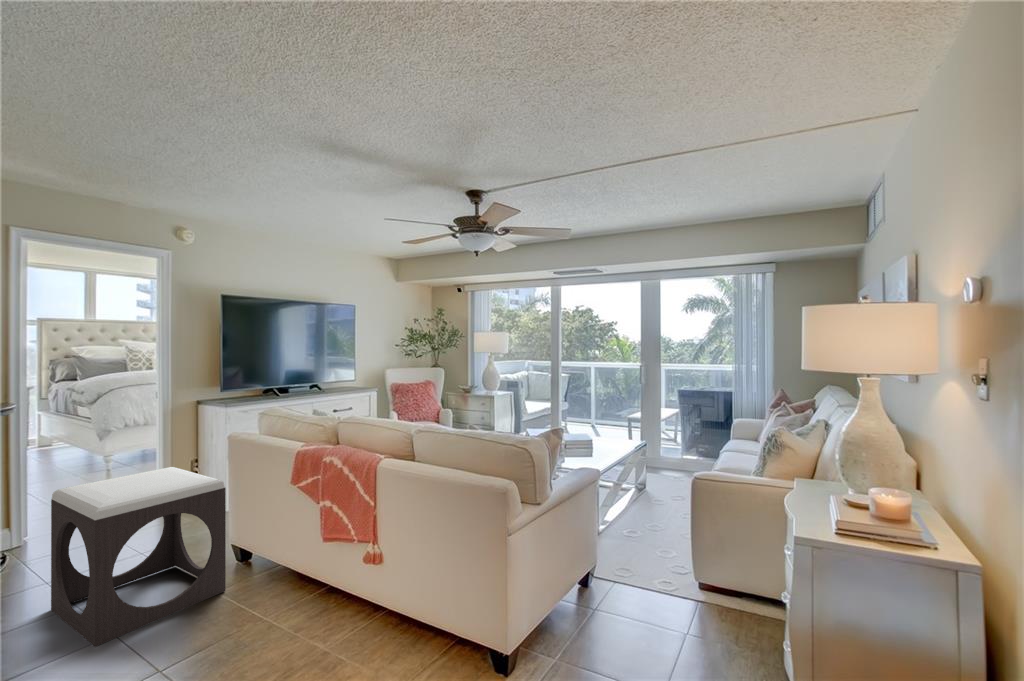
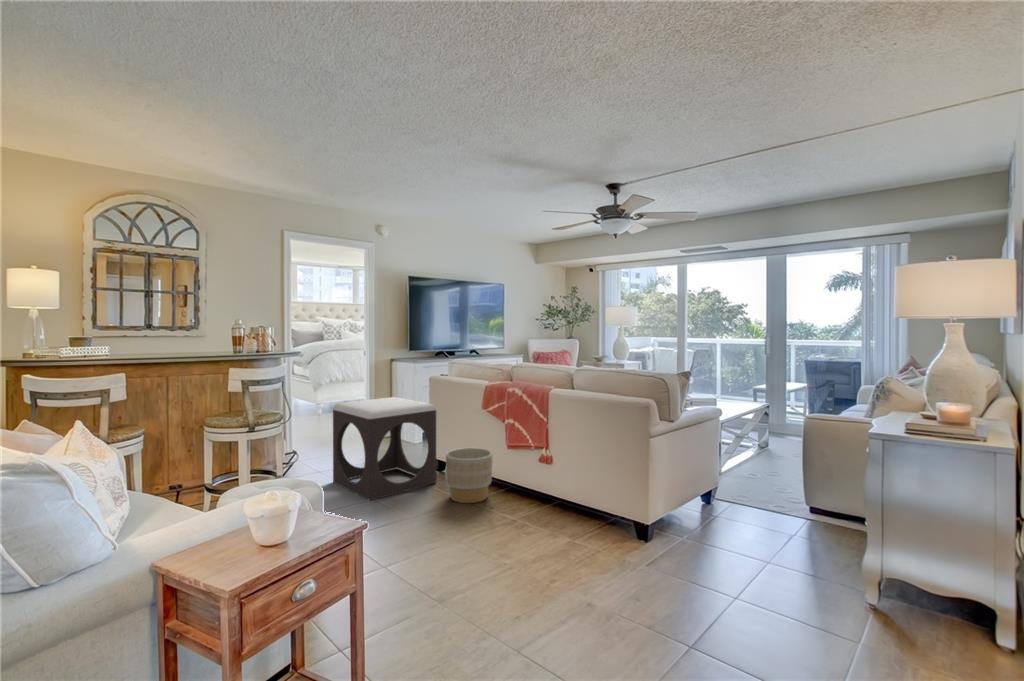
planter: none [228,540,303,631] -> present [446,448,492,503]

